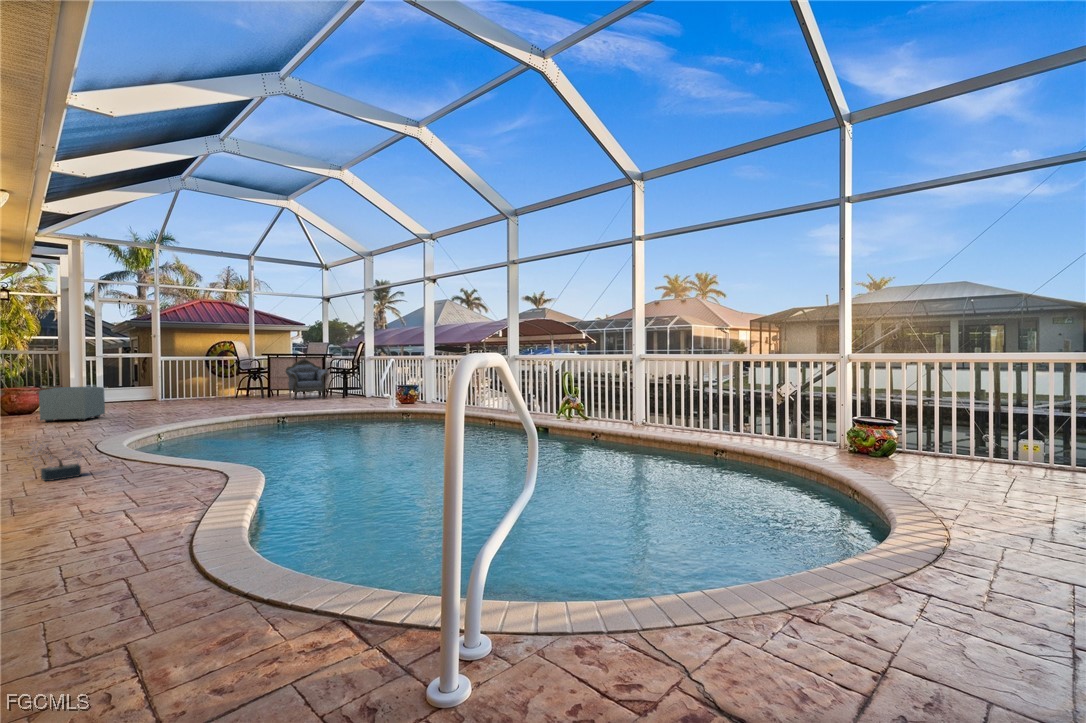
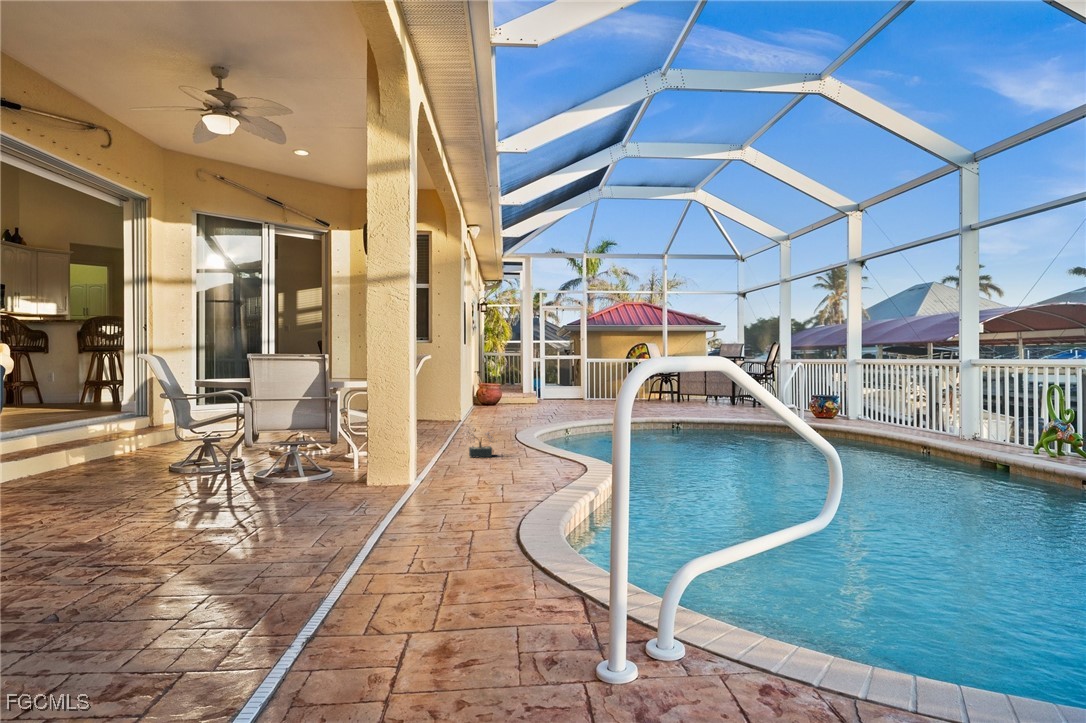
armchair: present [285,359,327,400] -> none [692,362,737,408]
ottoman: present [39,387,105,422] -> none [492,384,536,414]

